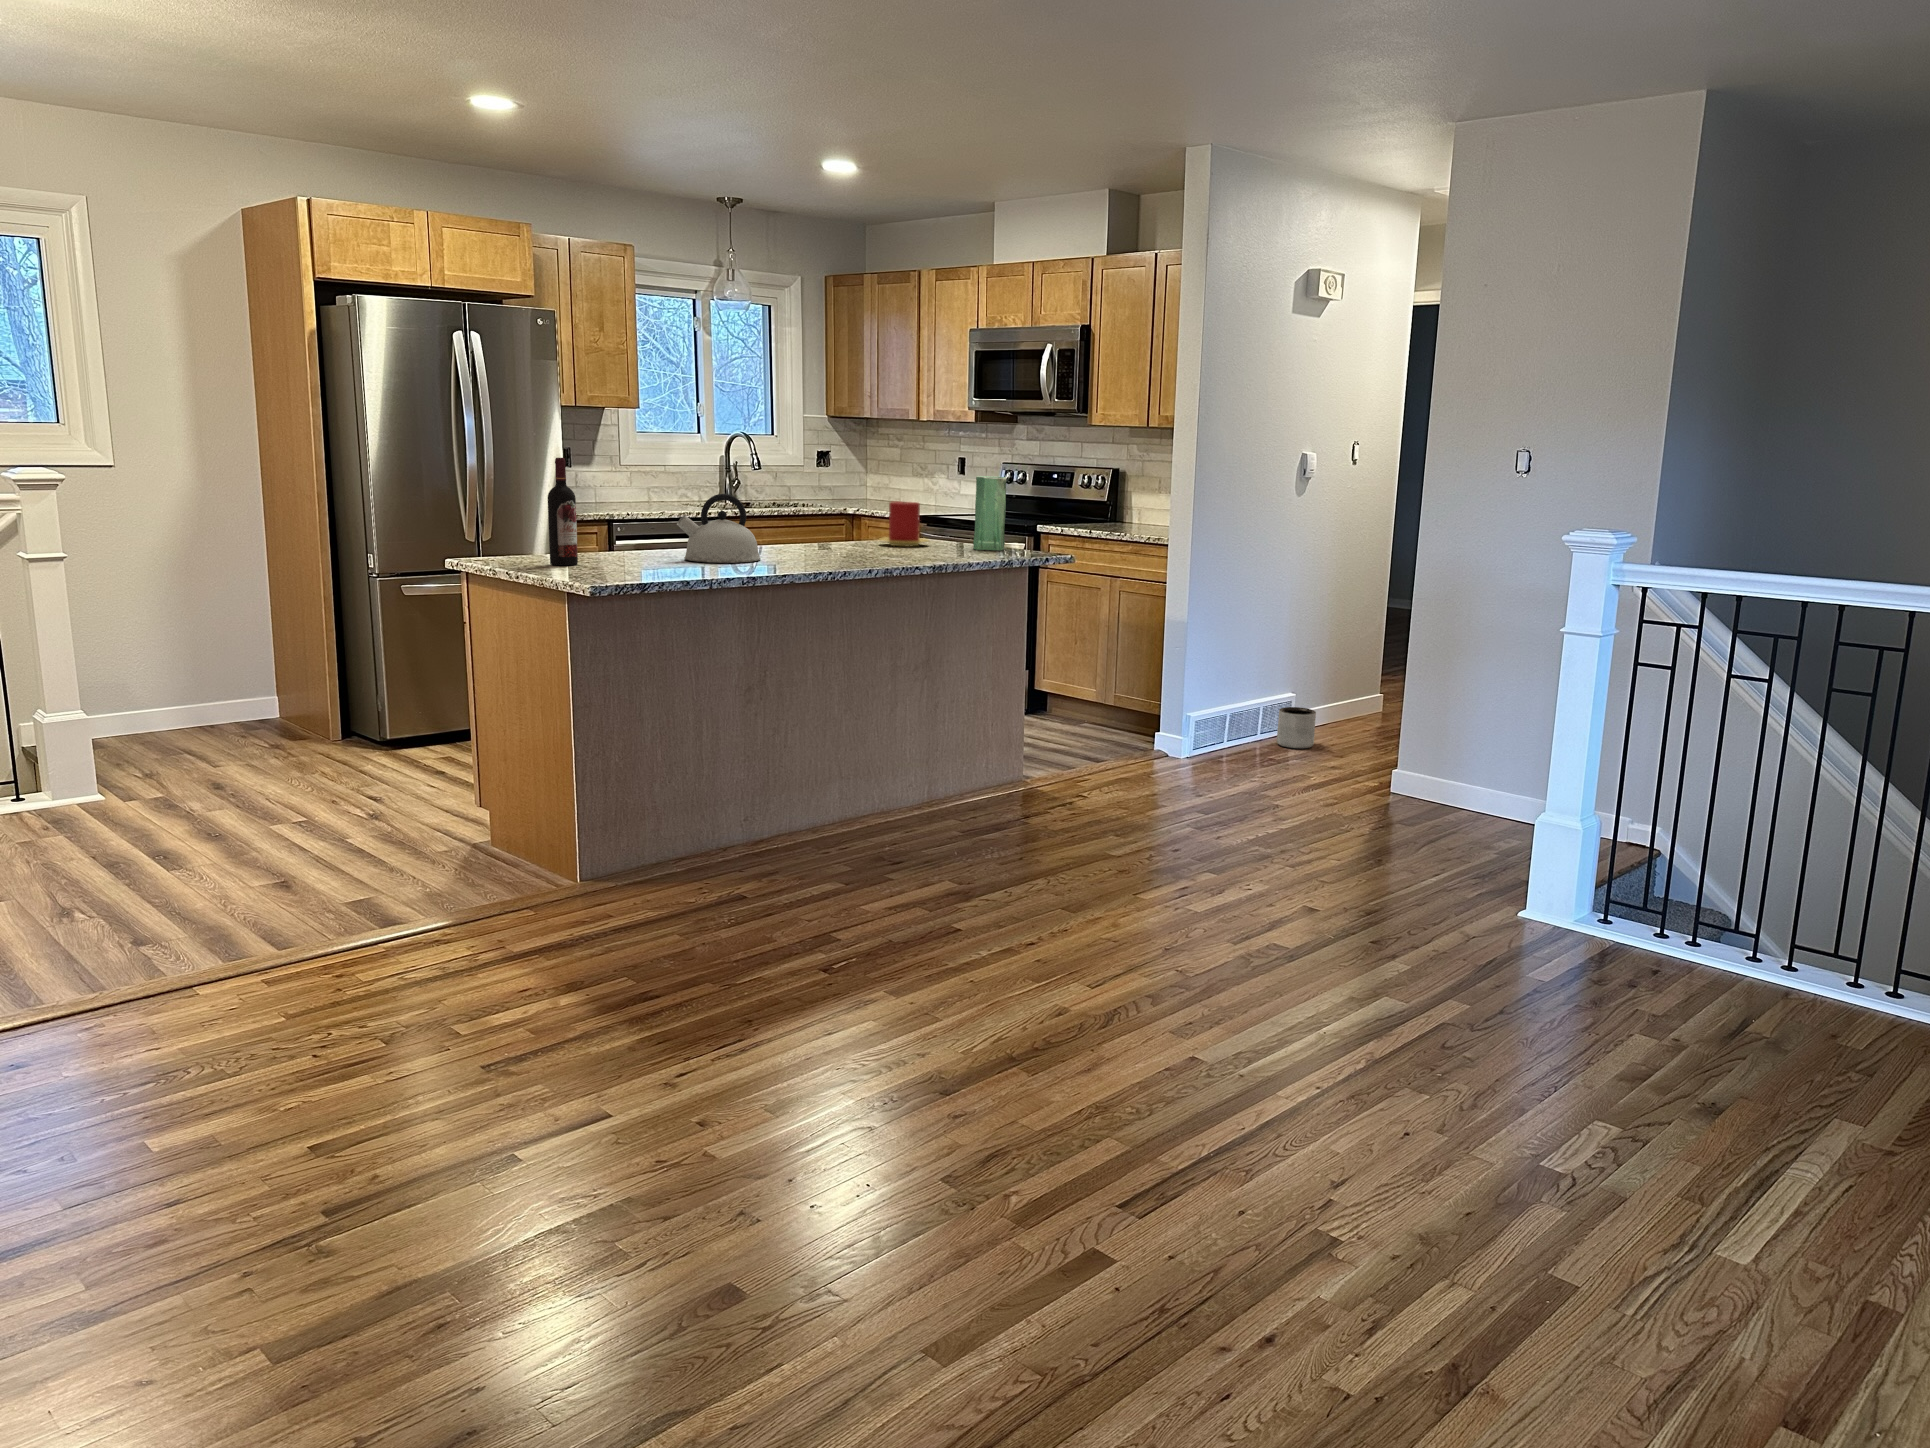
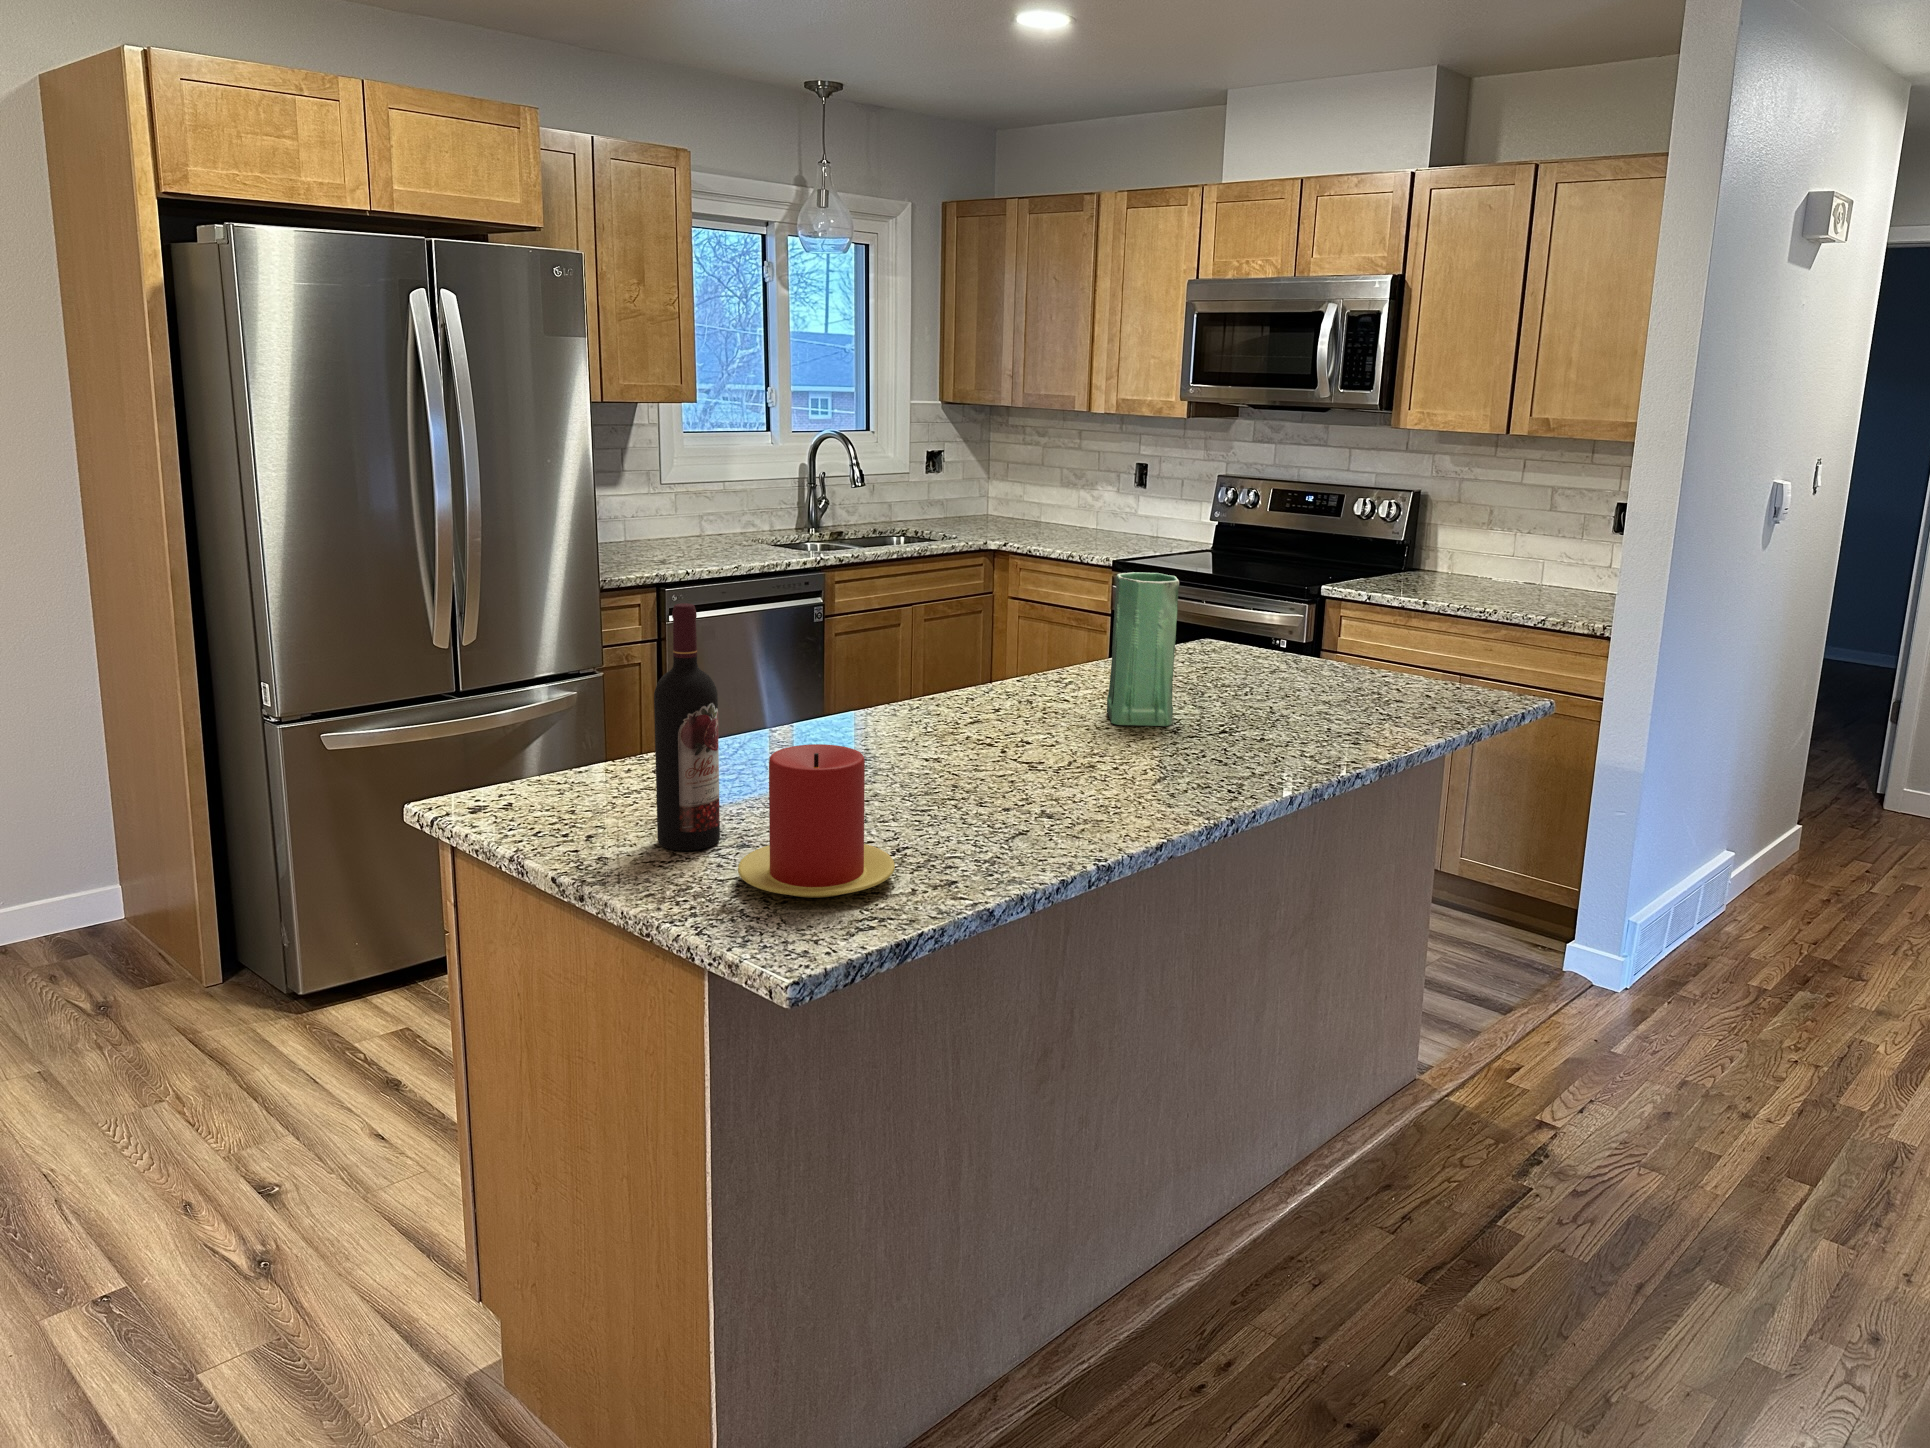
vase: present [973,476,1006,550] -> present [1107,572,1179,726]
kettle: present [677,494,761,563] -> none [916,651,1083,809]
candle: present [880,501,928,546] -> present [738,744,895,898]
planter: present [1277,707,1316,749] -> none [1714,874,1784,946]

